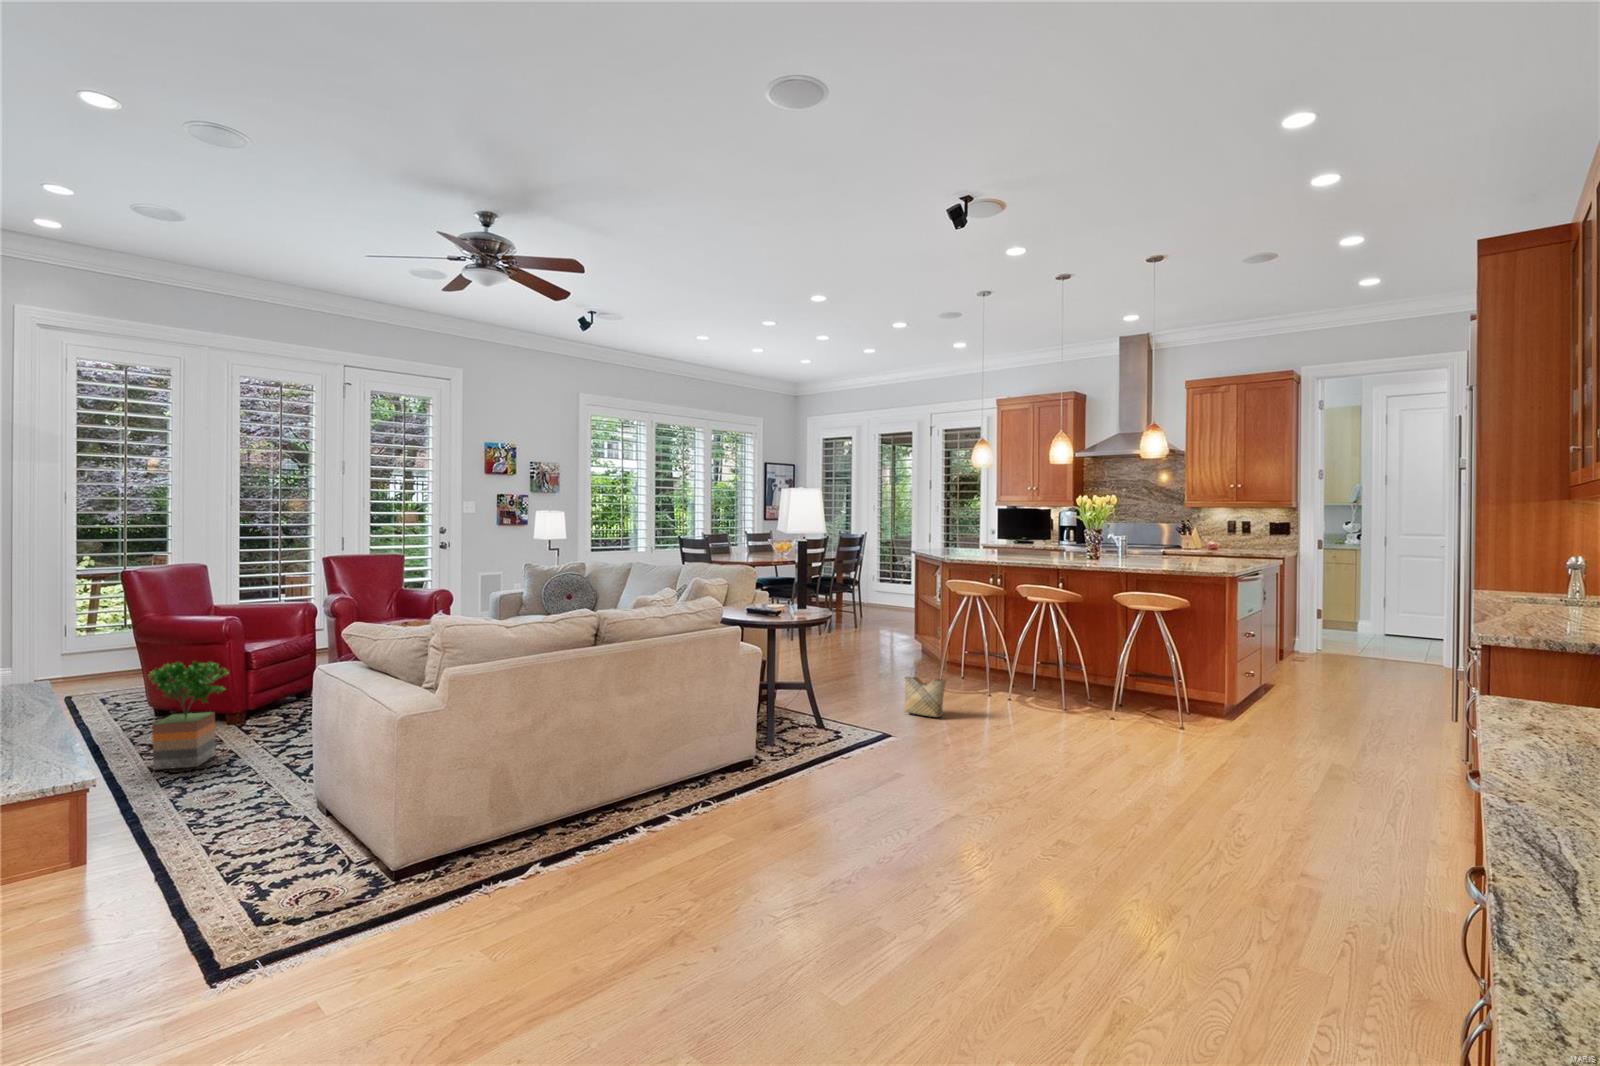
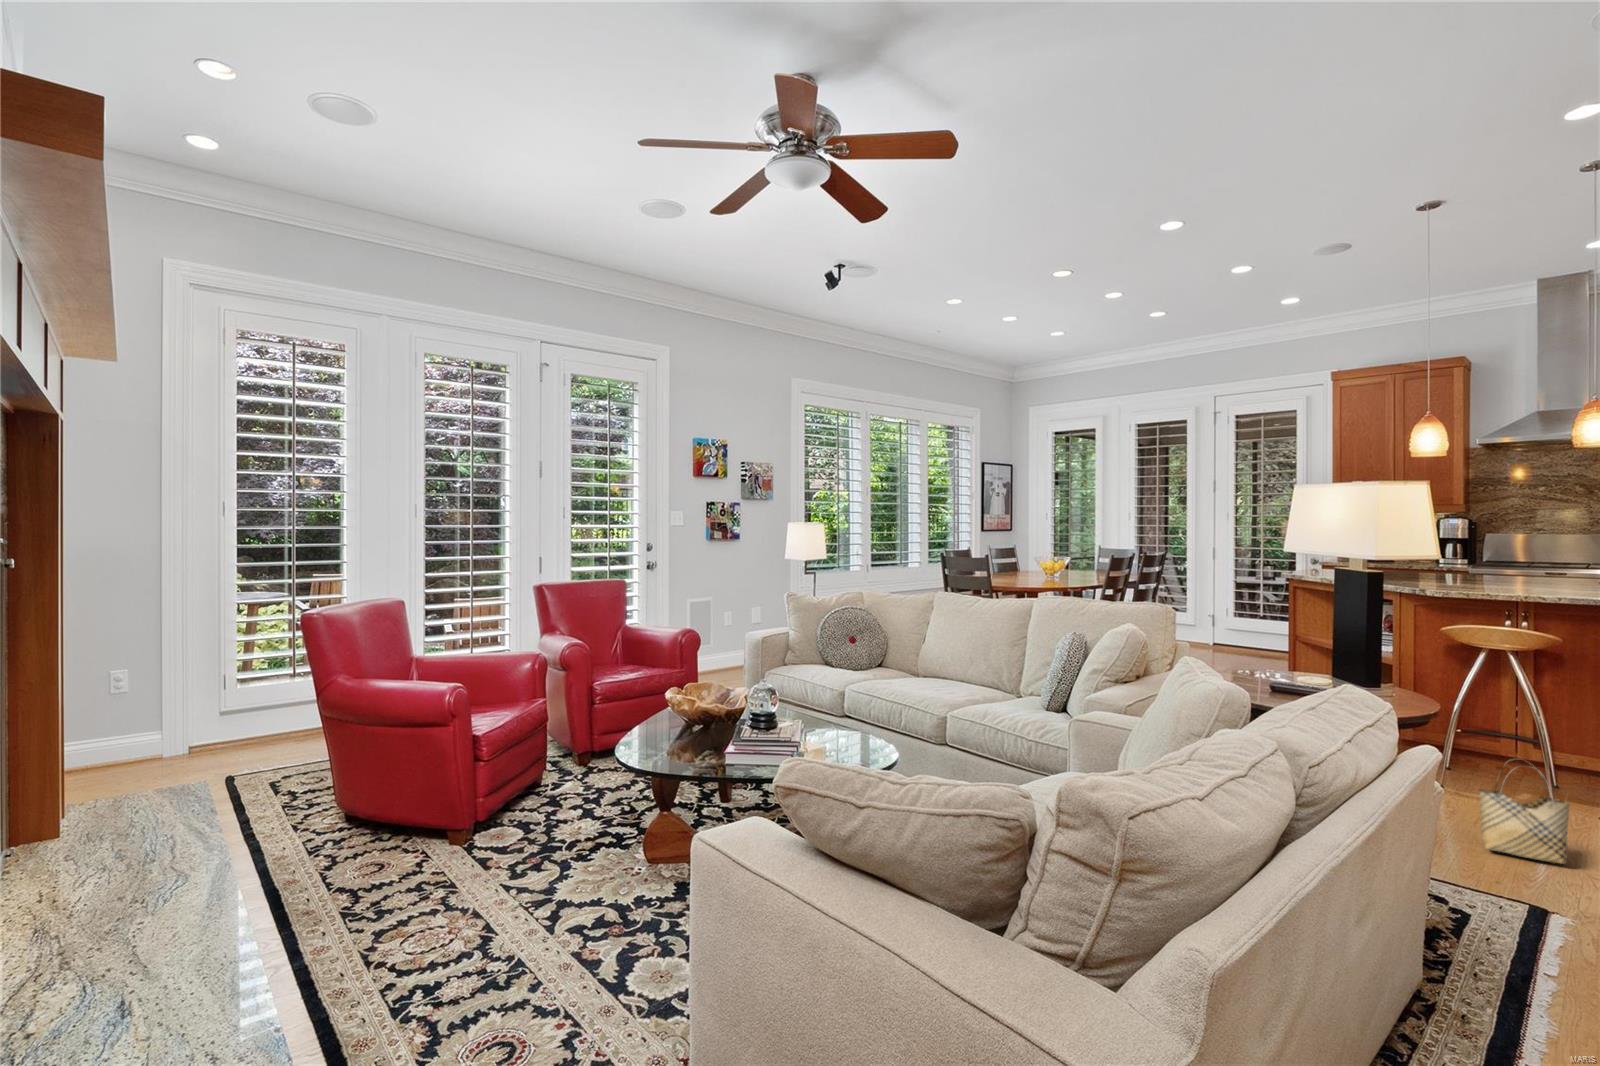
potted tree: present [150,662,228,770] -> none [361,767,479,954]

